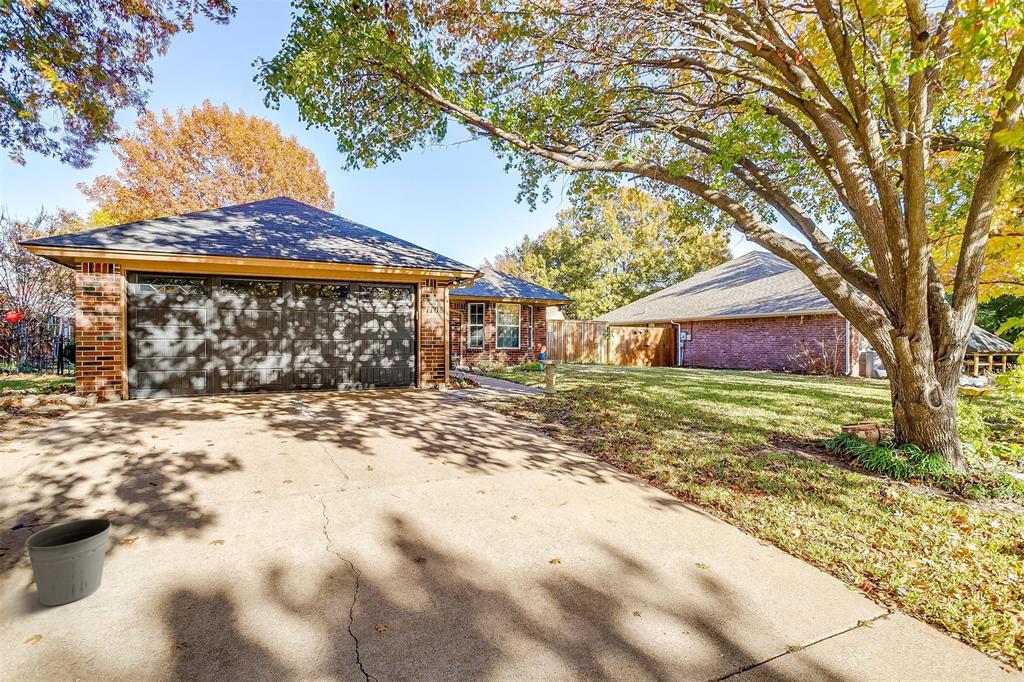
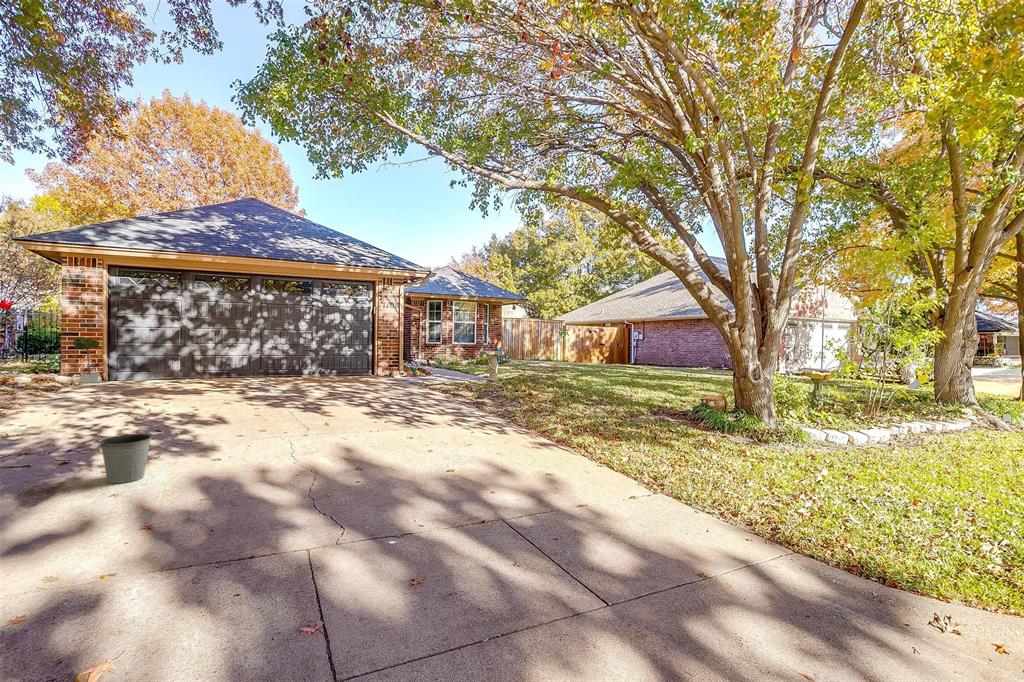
potted tree: none [85,353,116,406] -> present [73,337,100,383]

